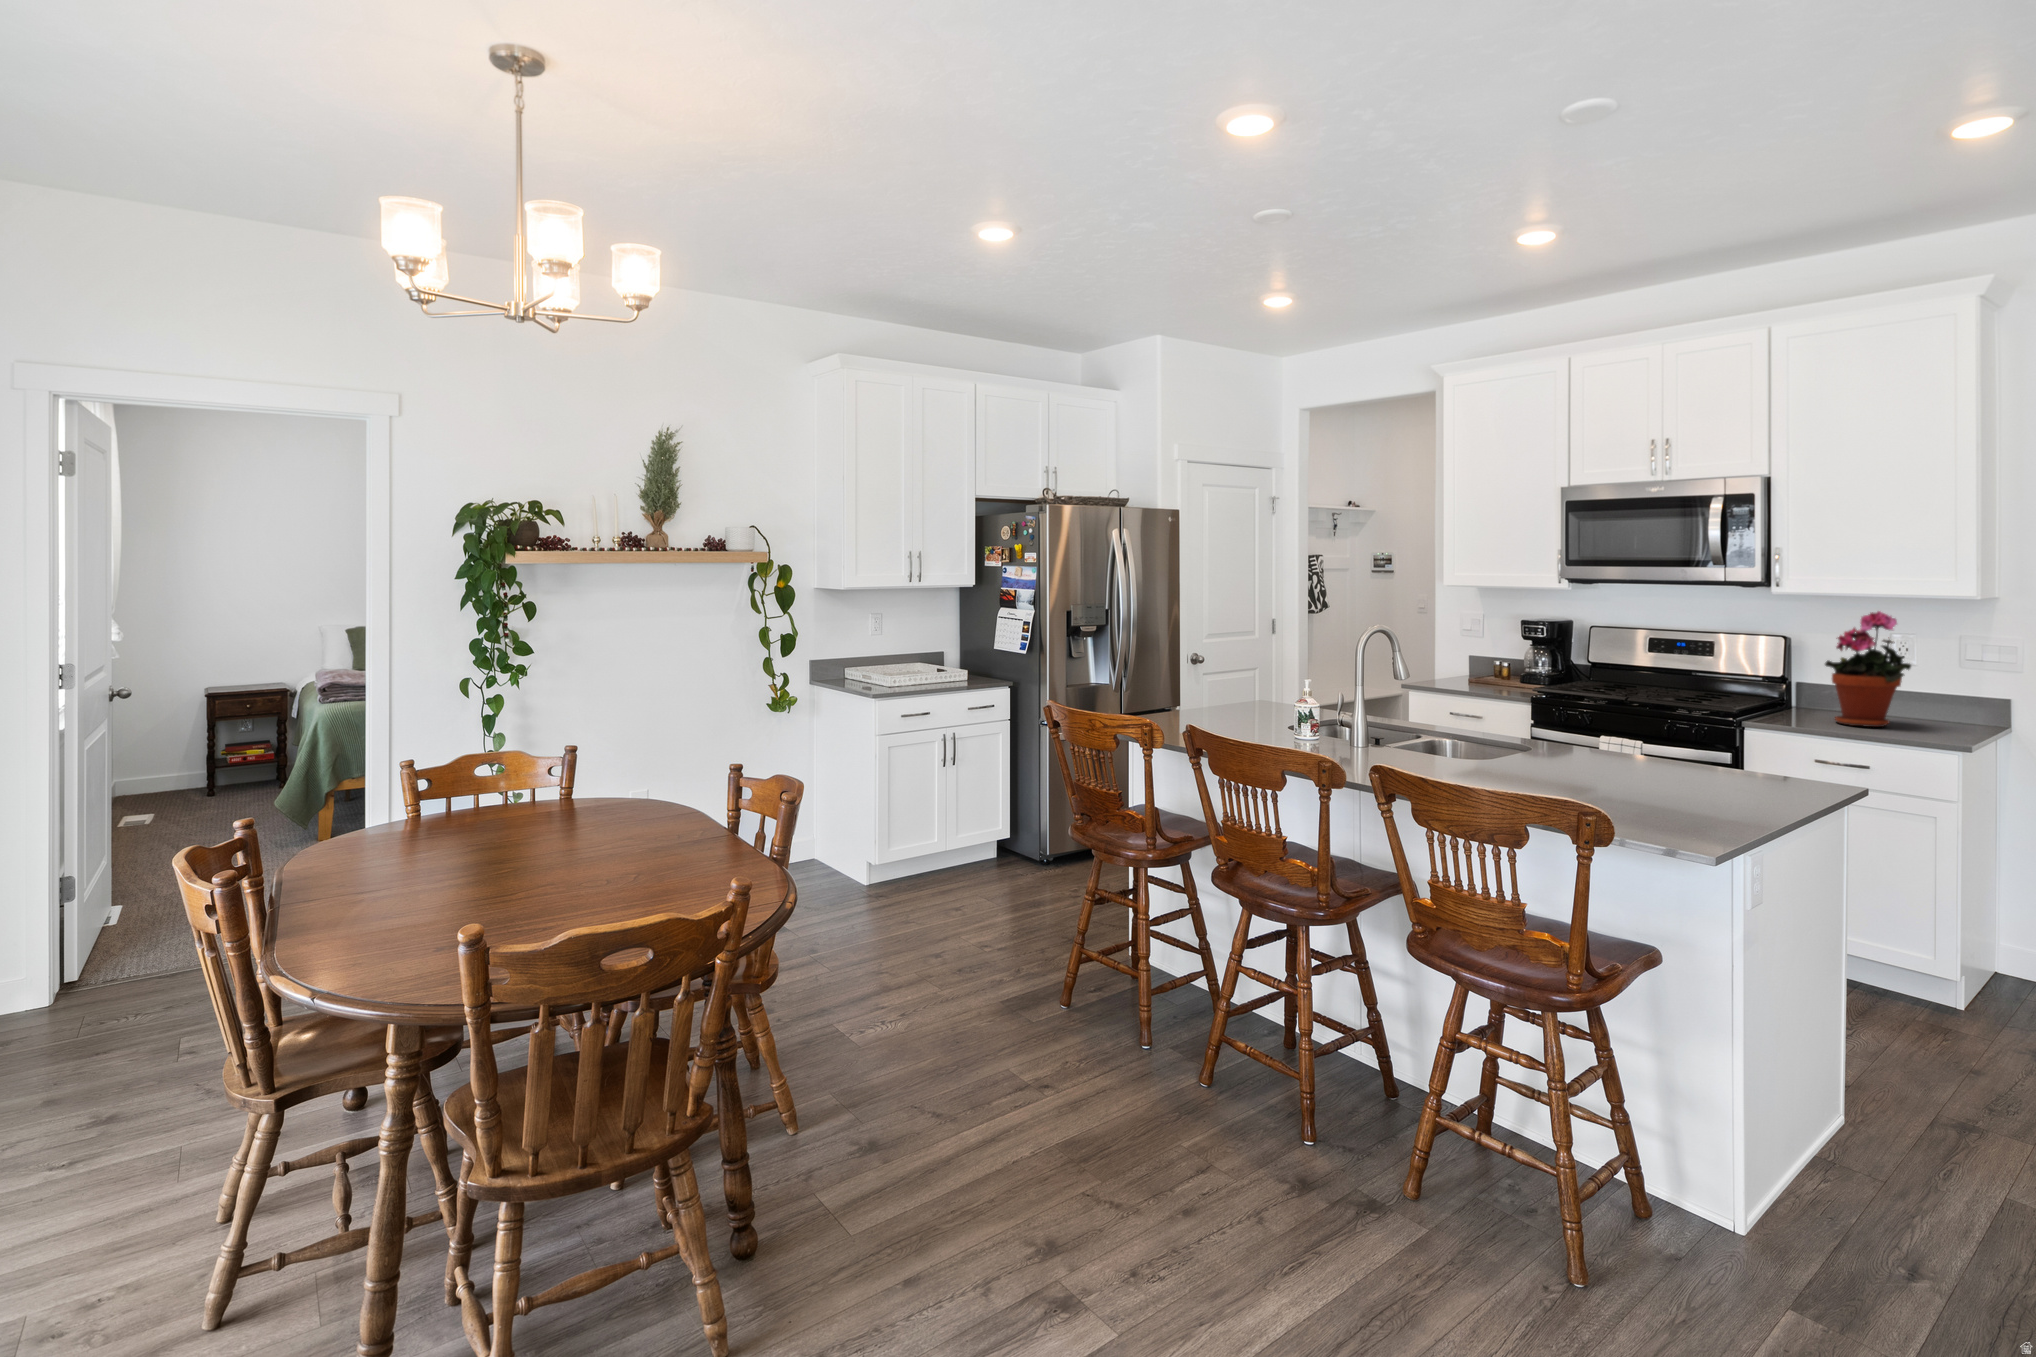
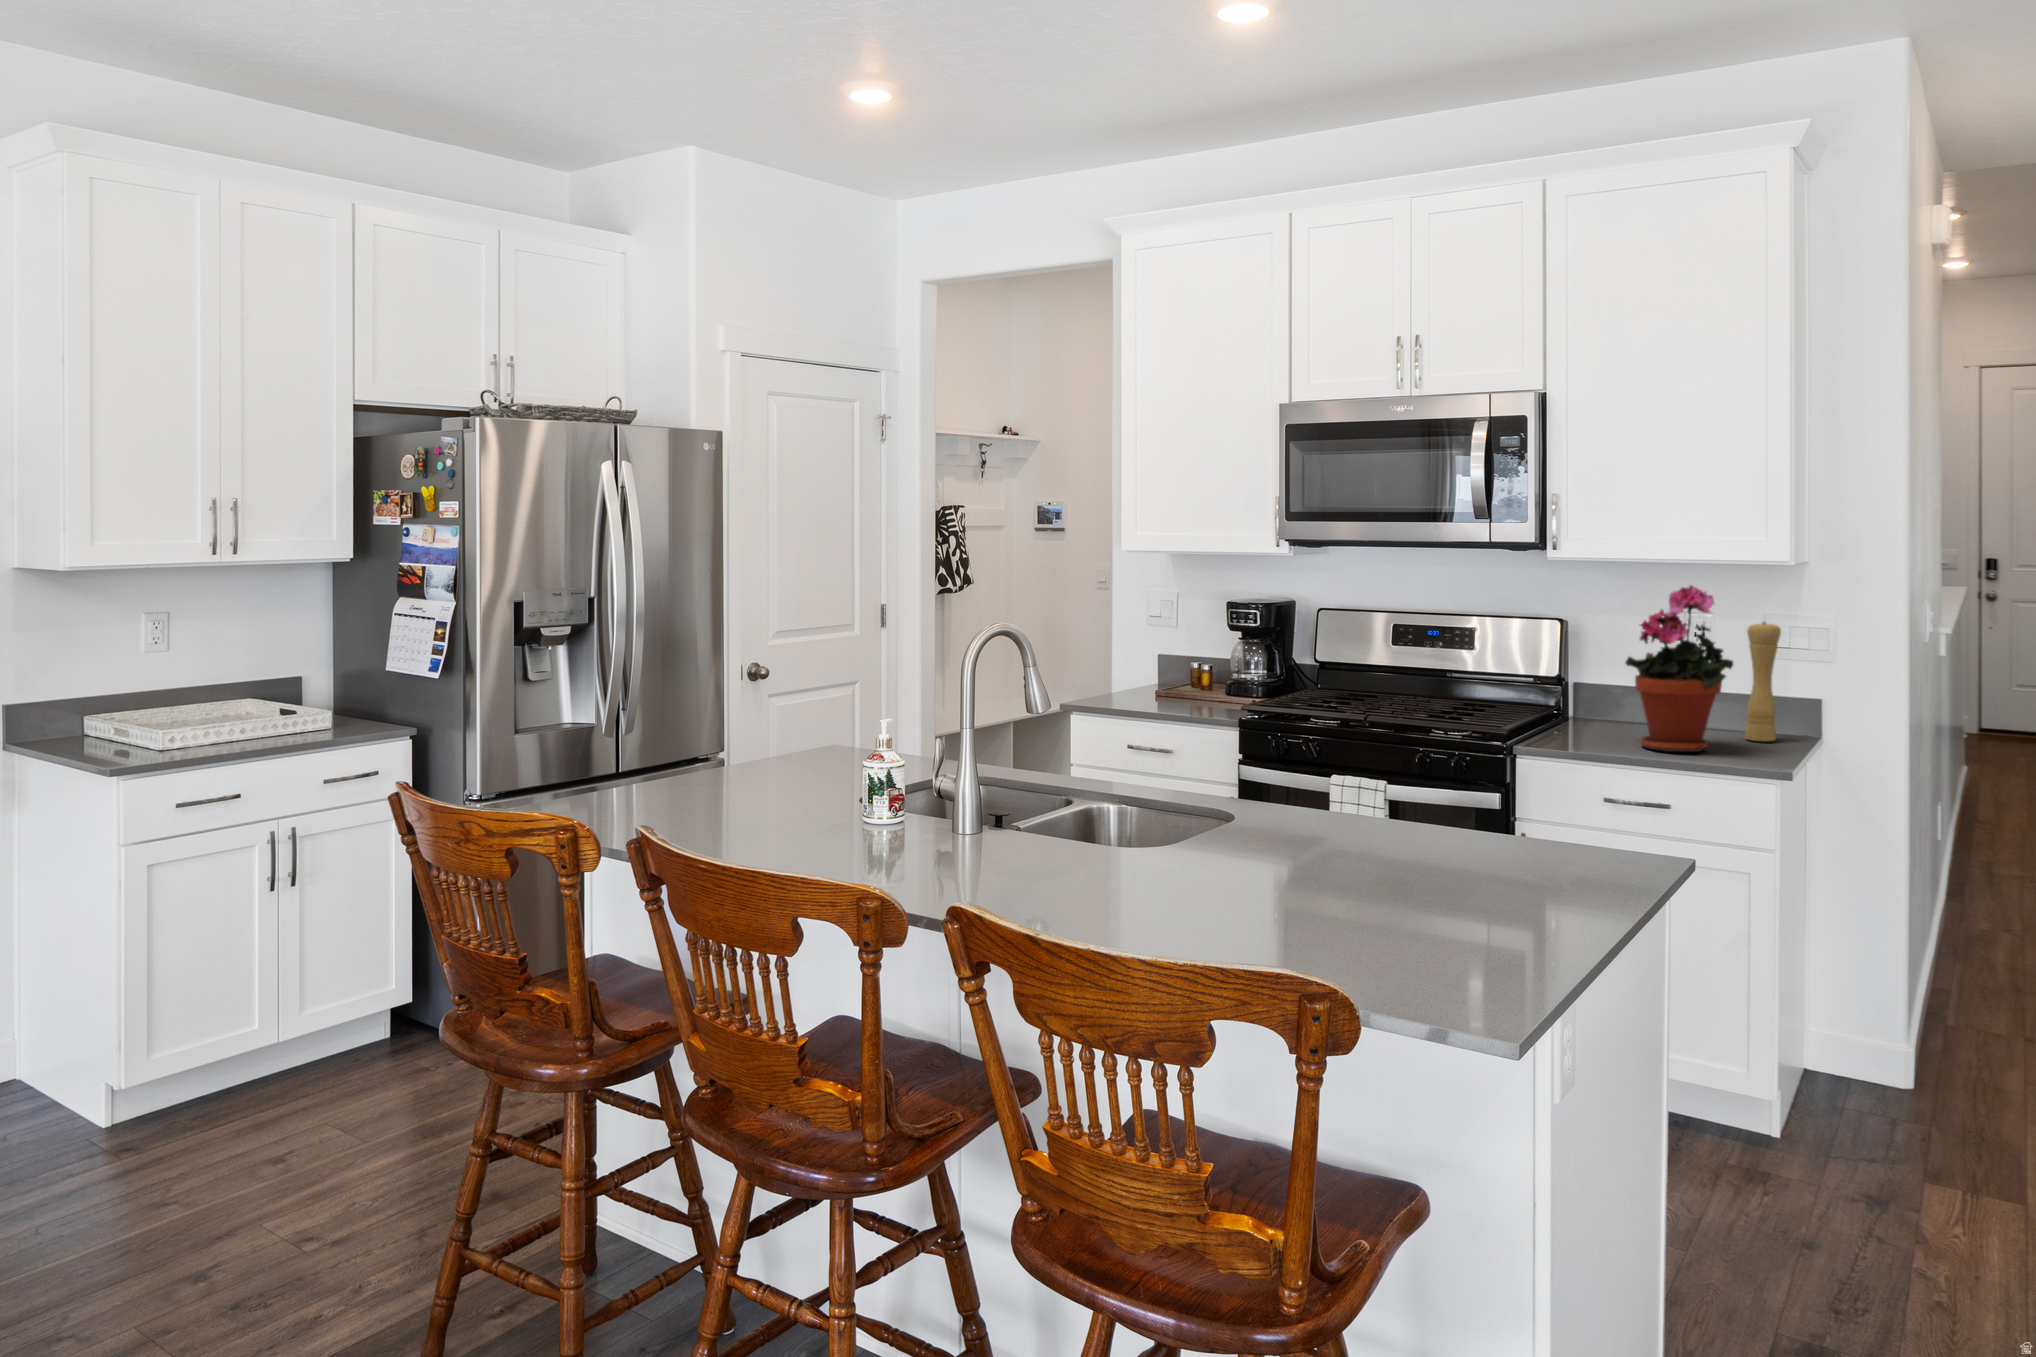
pepper mill: none [1922,638,1954,723] -> present [1745,622,1781,741]

